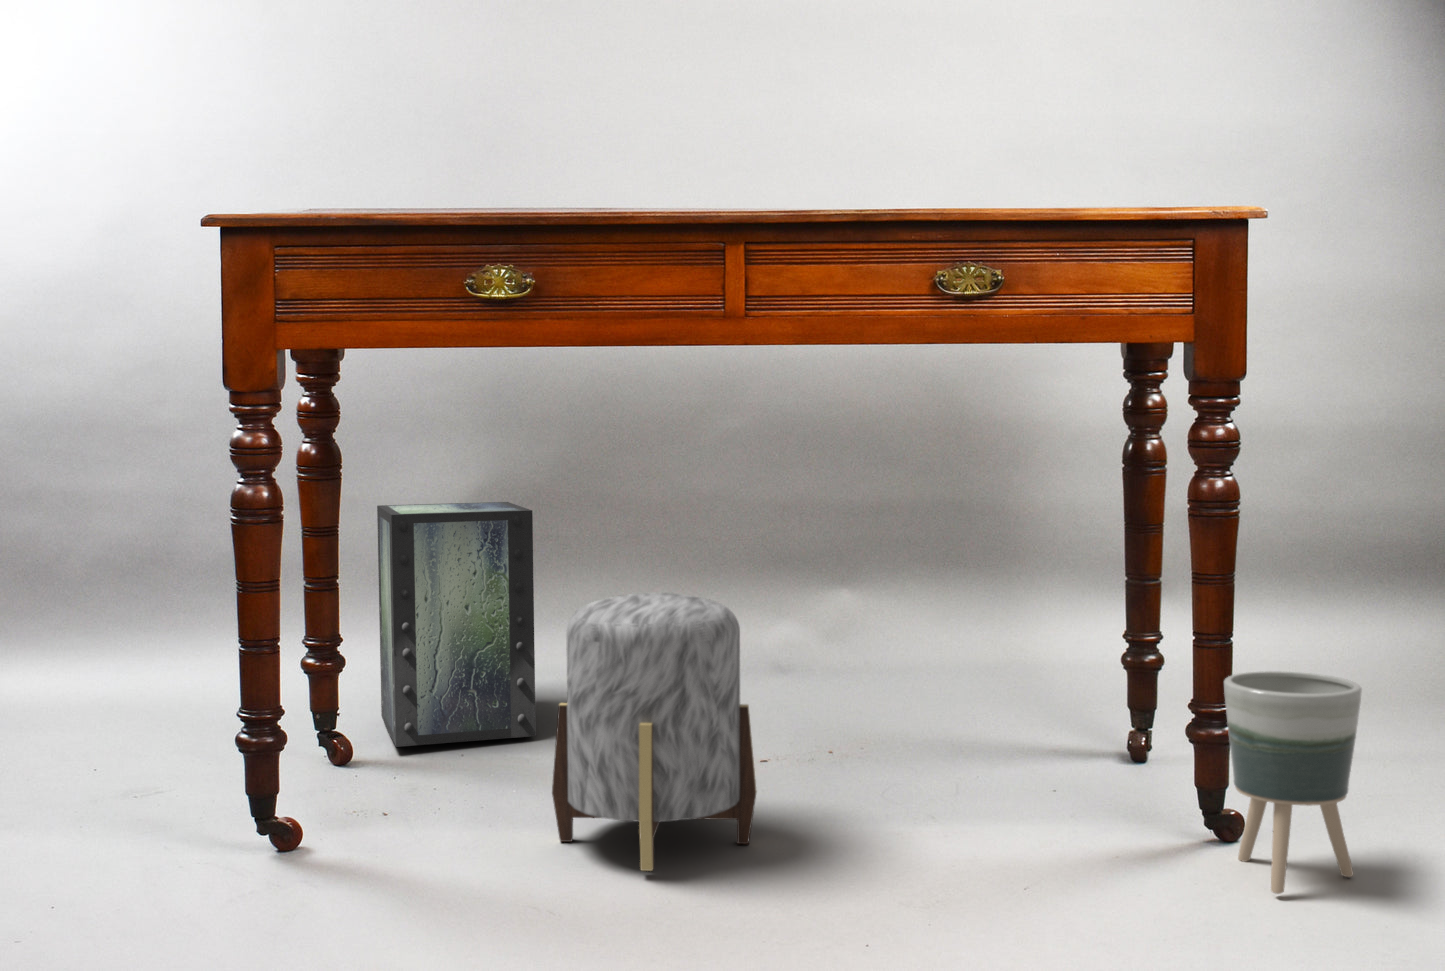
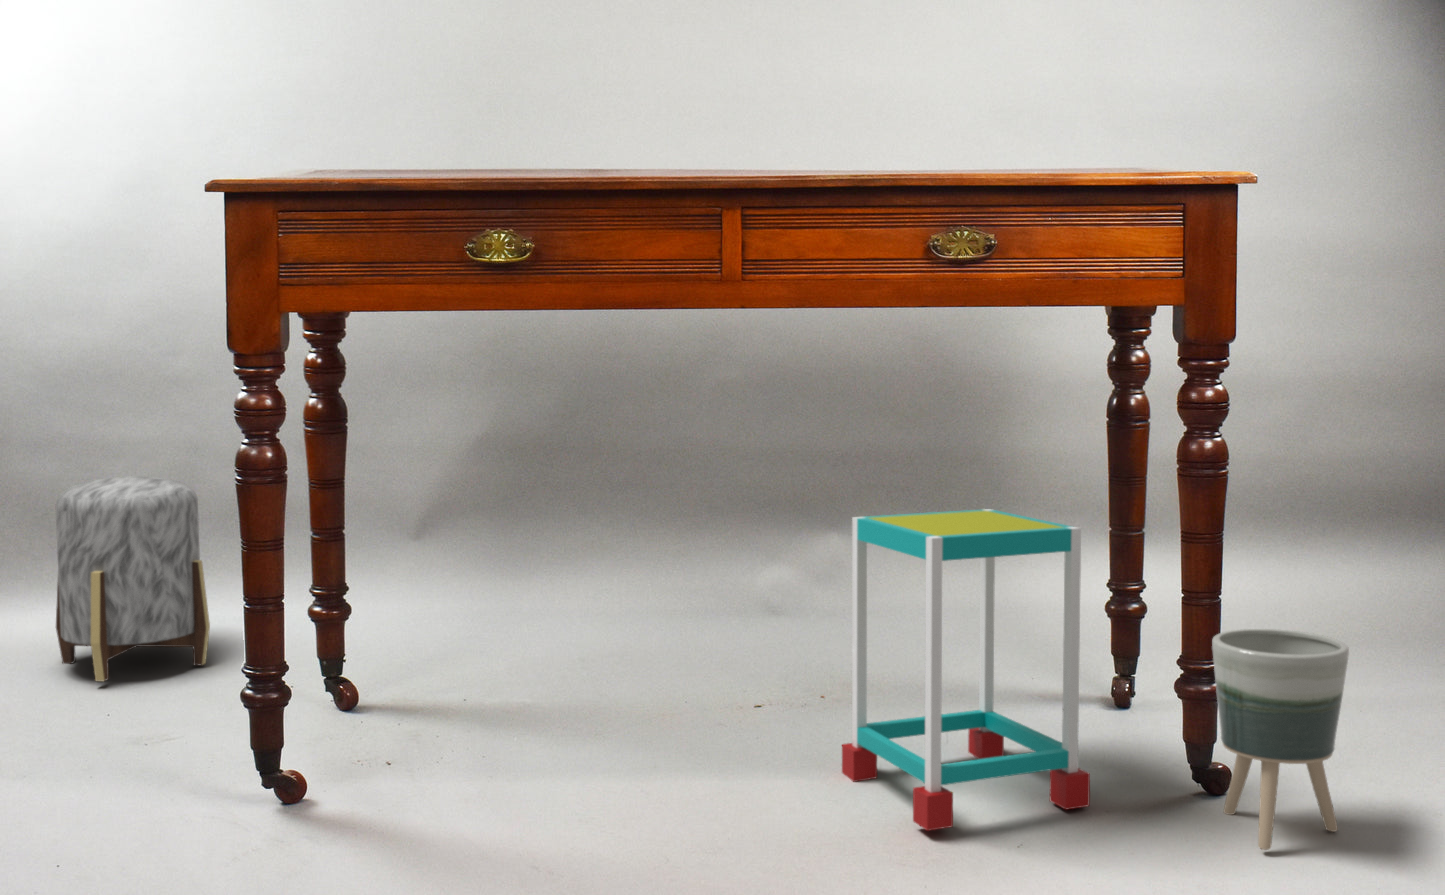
storage box: present [377,502,536,747] -> none [384,454,538,694]
side table: none [848,552,1101,876] -> present [842,509,1090,830]
stool: present [552,593,757,871] -> present [56,476,210,681]

